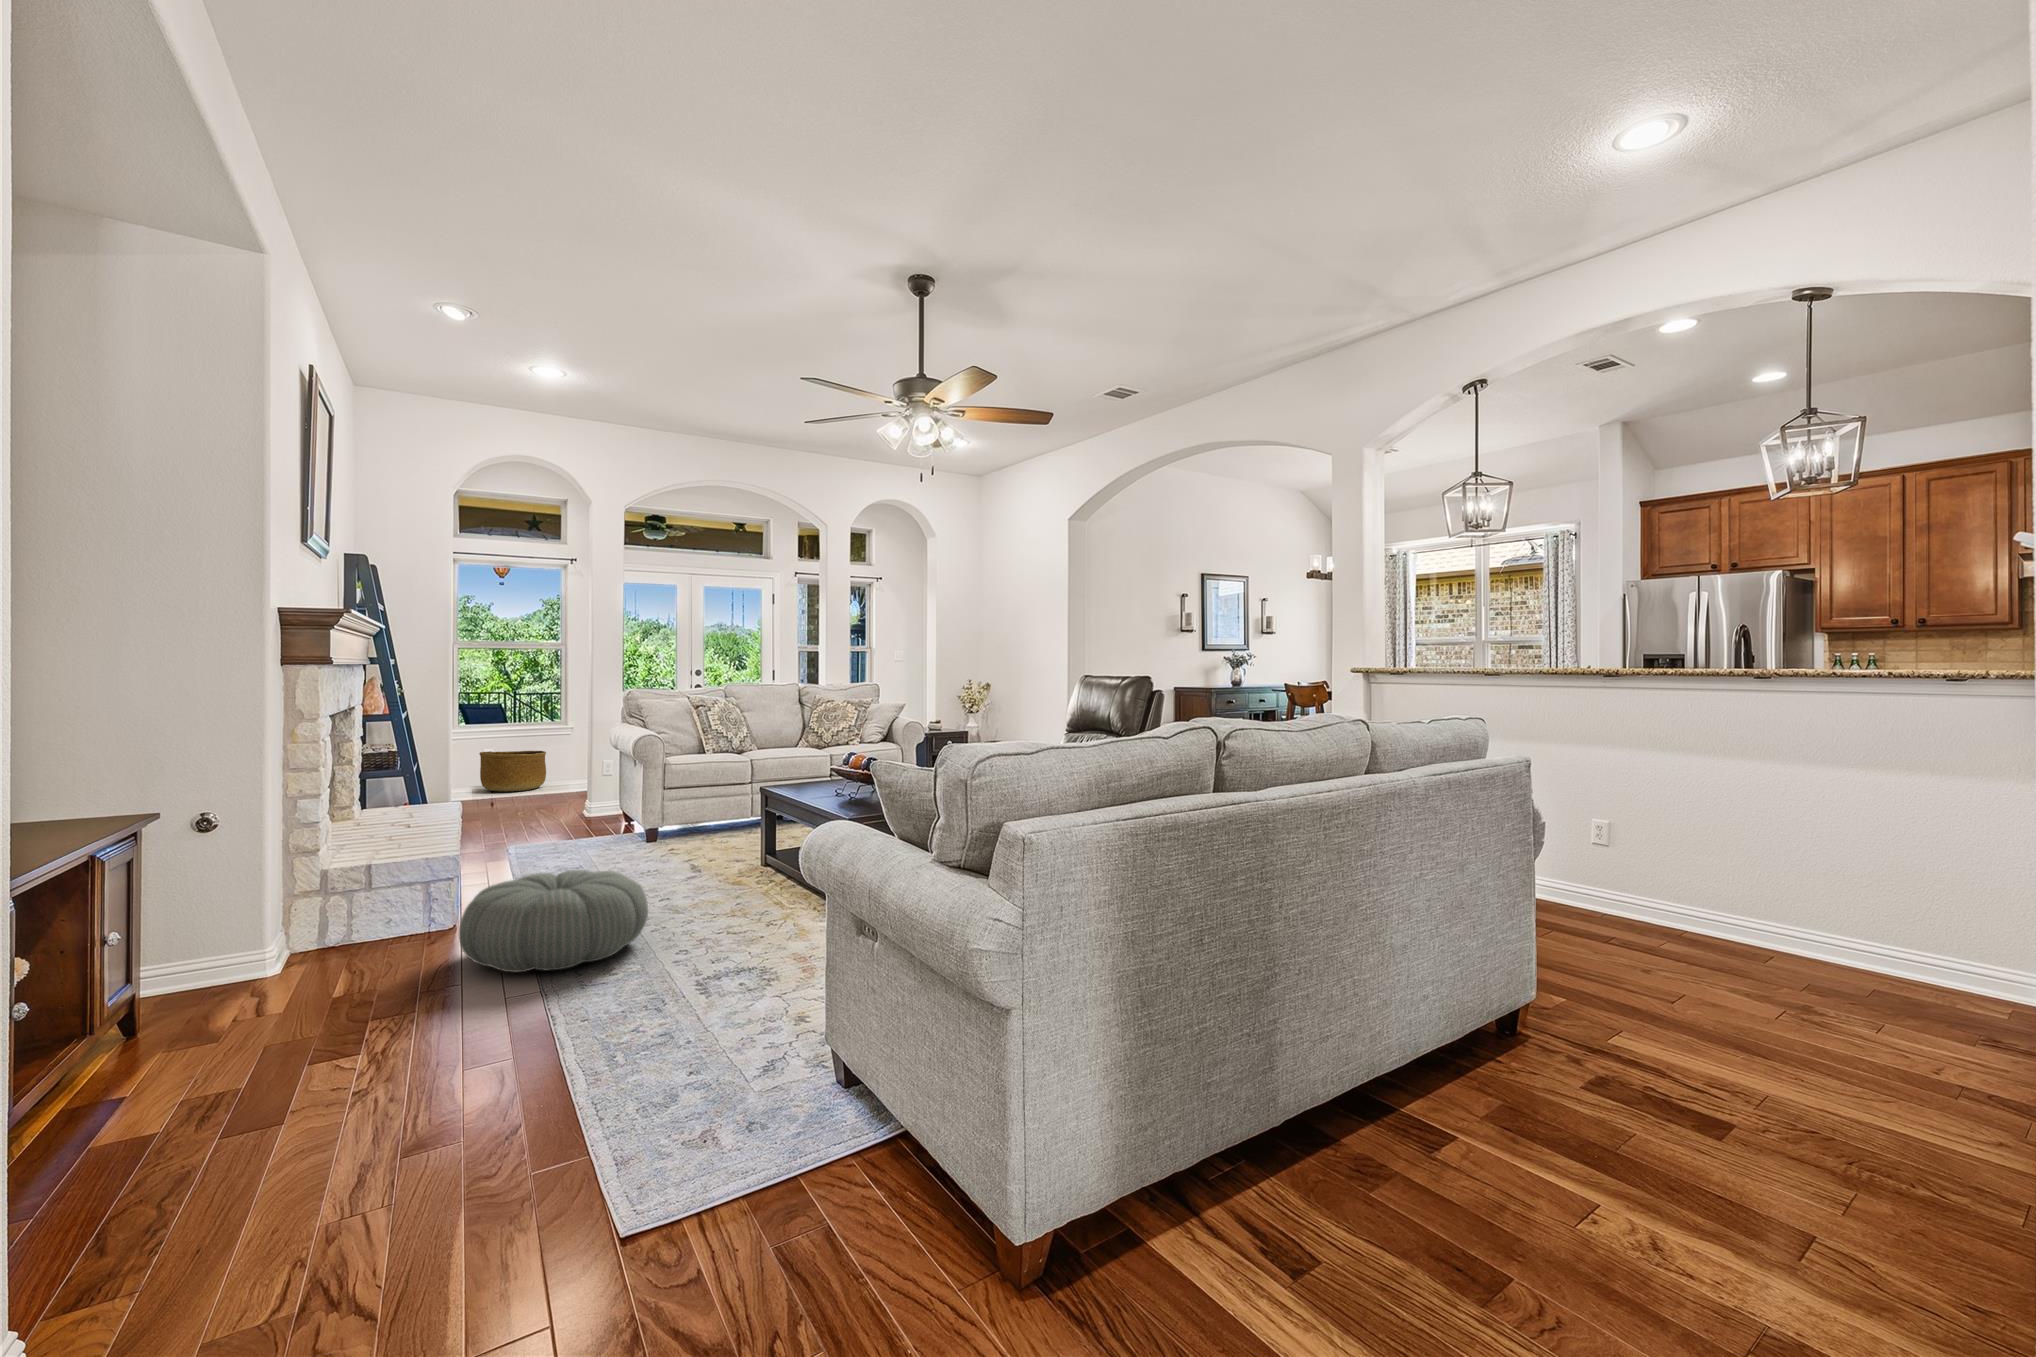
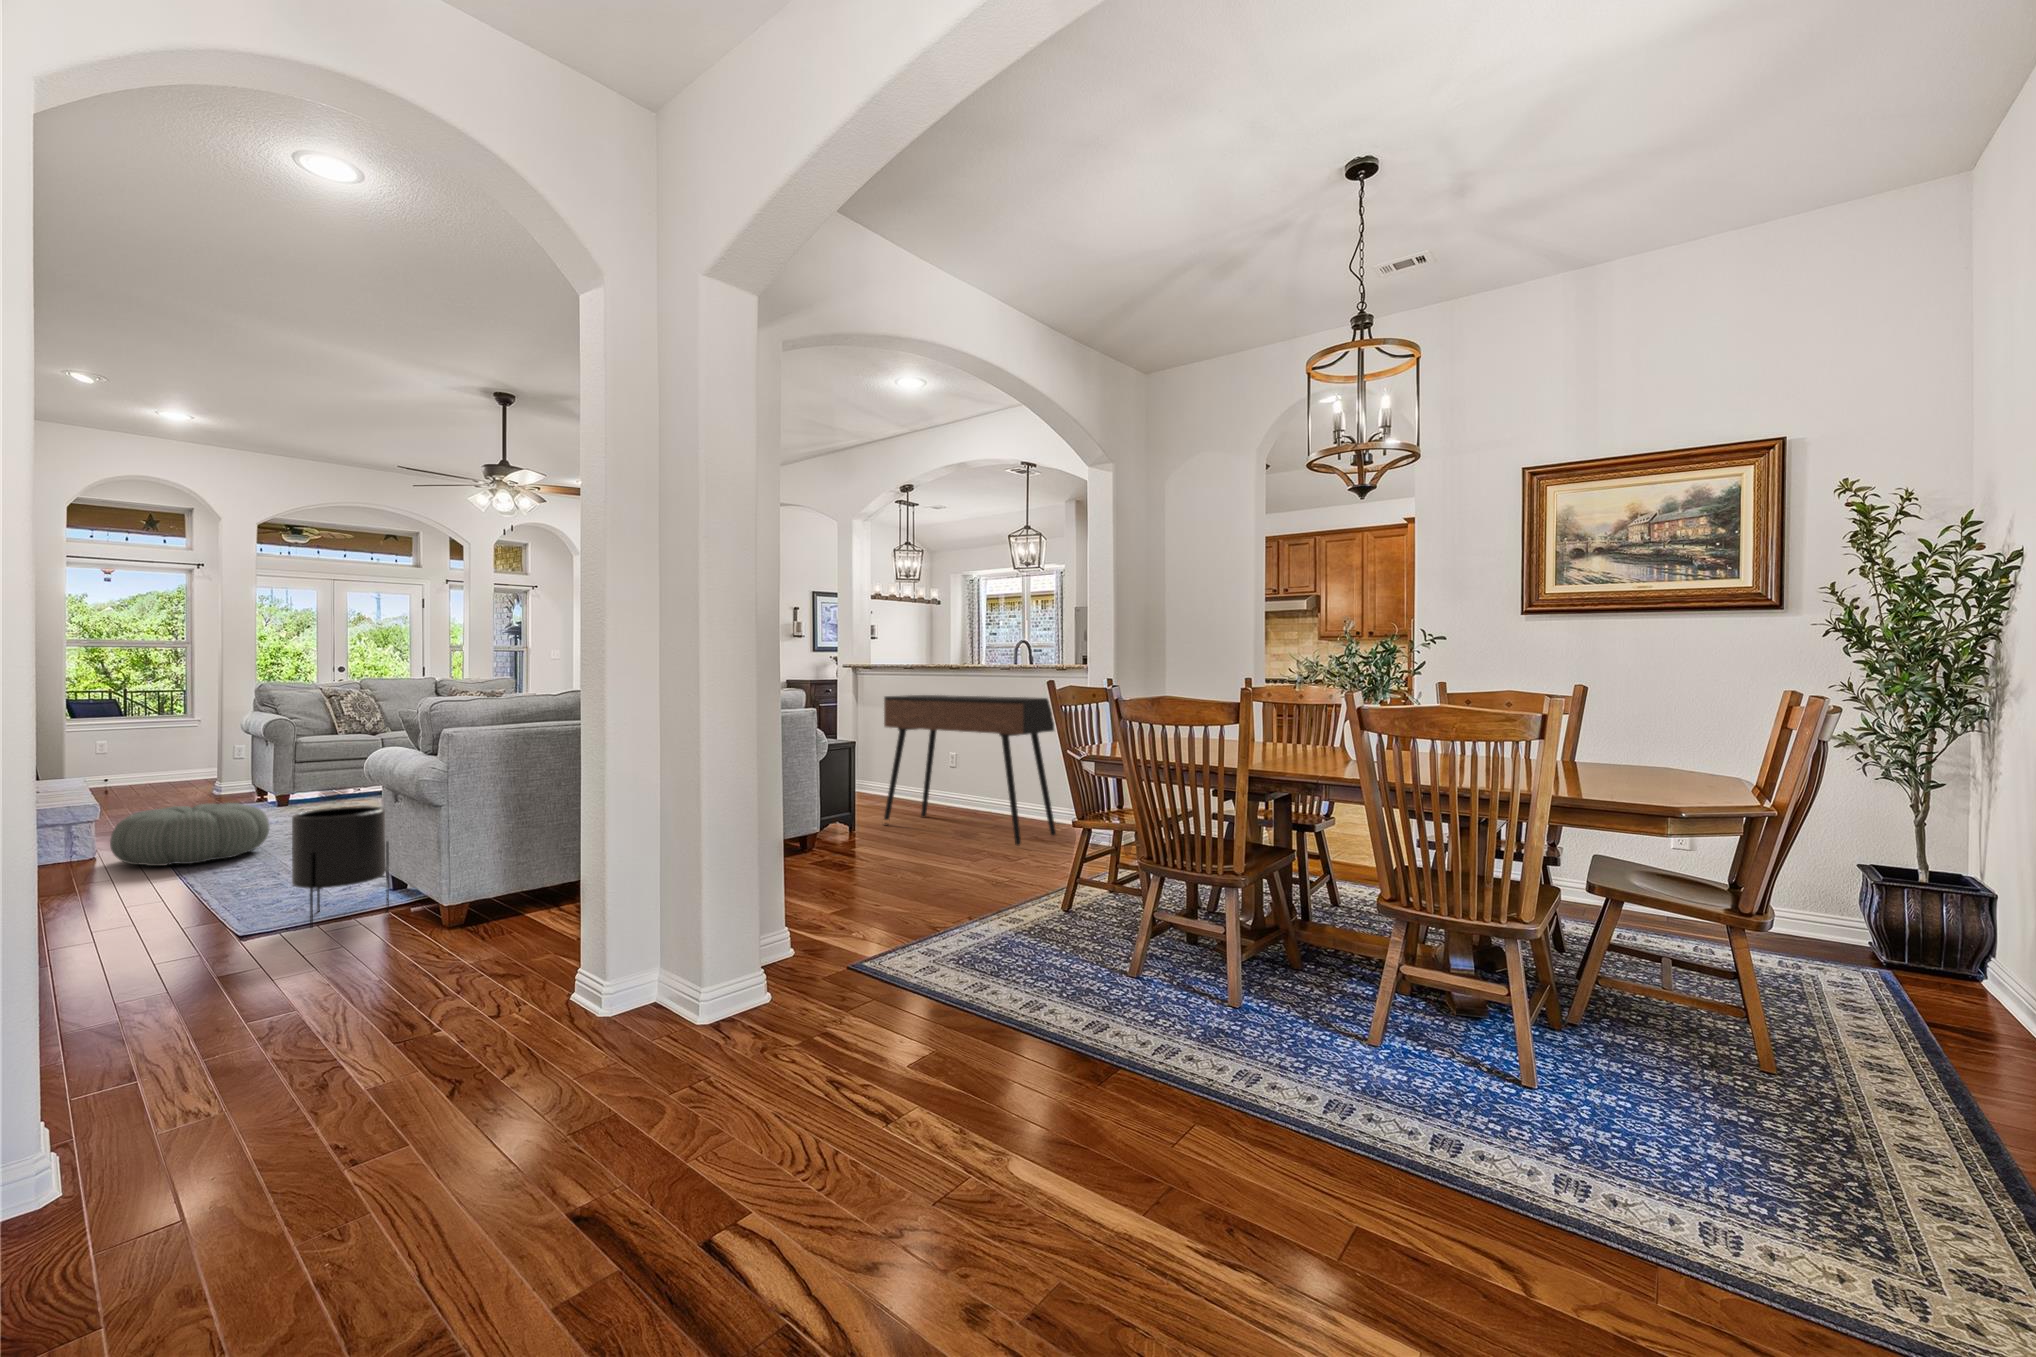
console table: none [1549,727,2015,1067] -> present [884,695,1056,846]
basket: present [479,751,546,792] -> none [103,742,178,778]
planter: none [716,956,872,1236] -> present [292,806,389,928]

